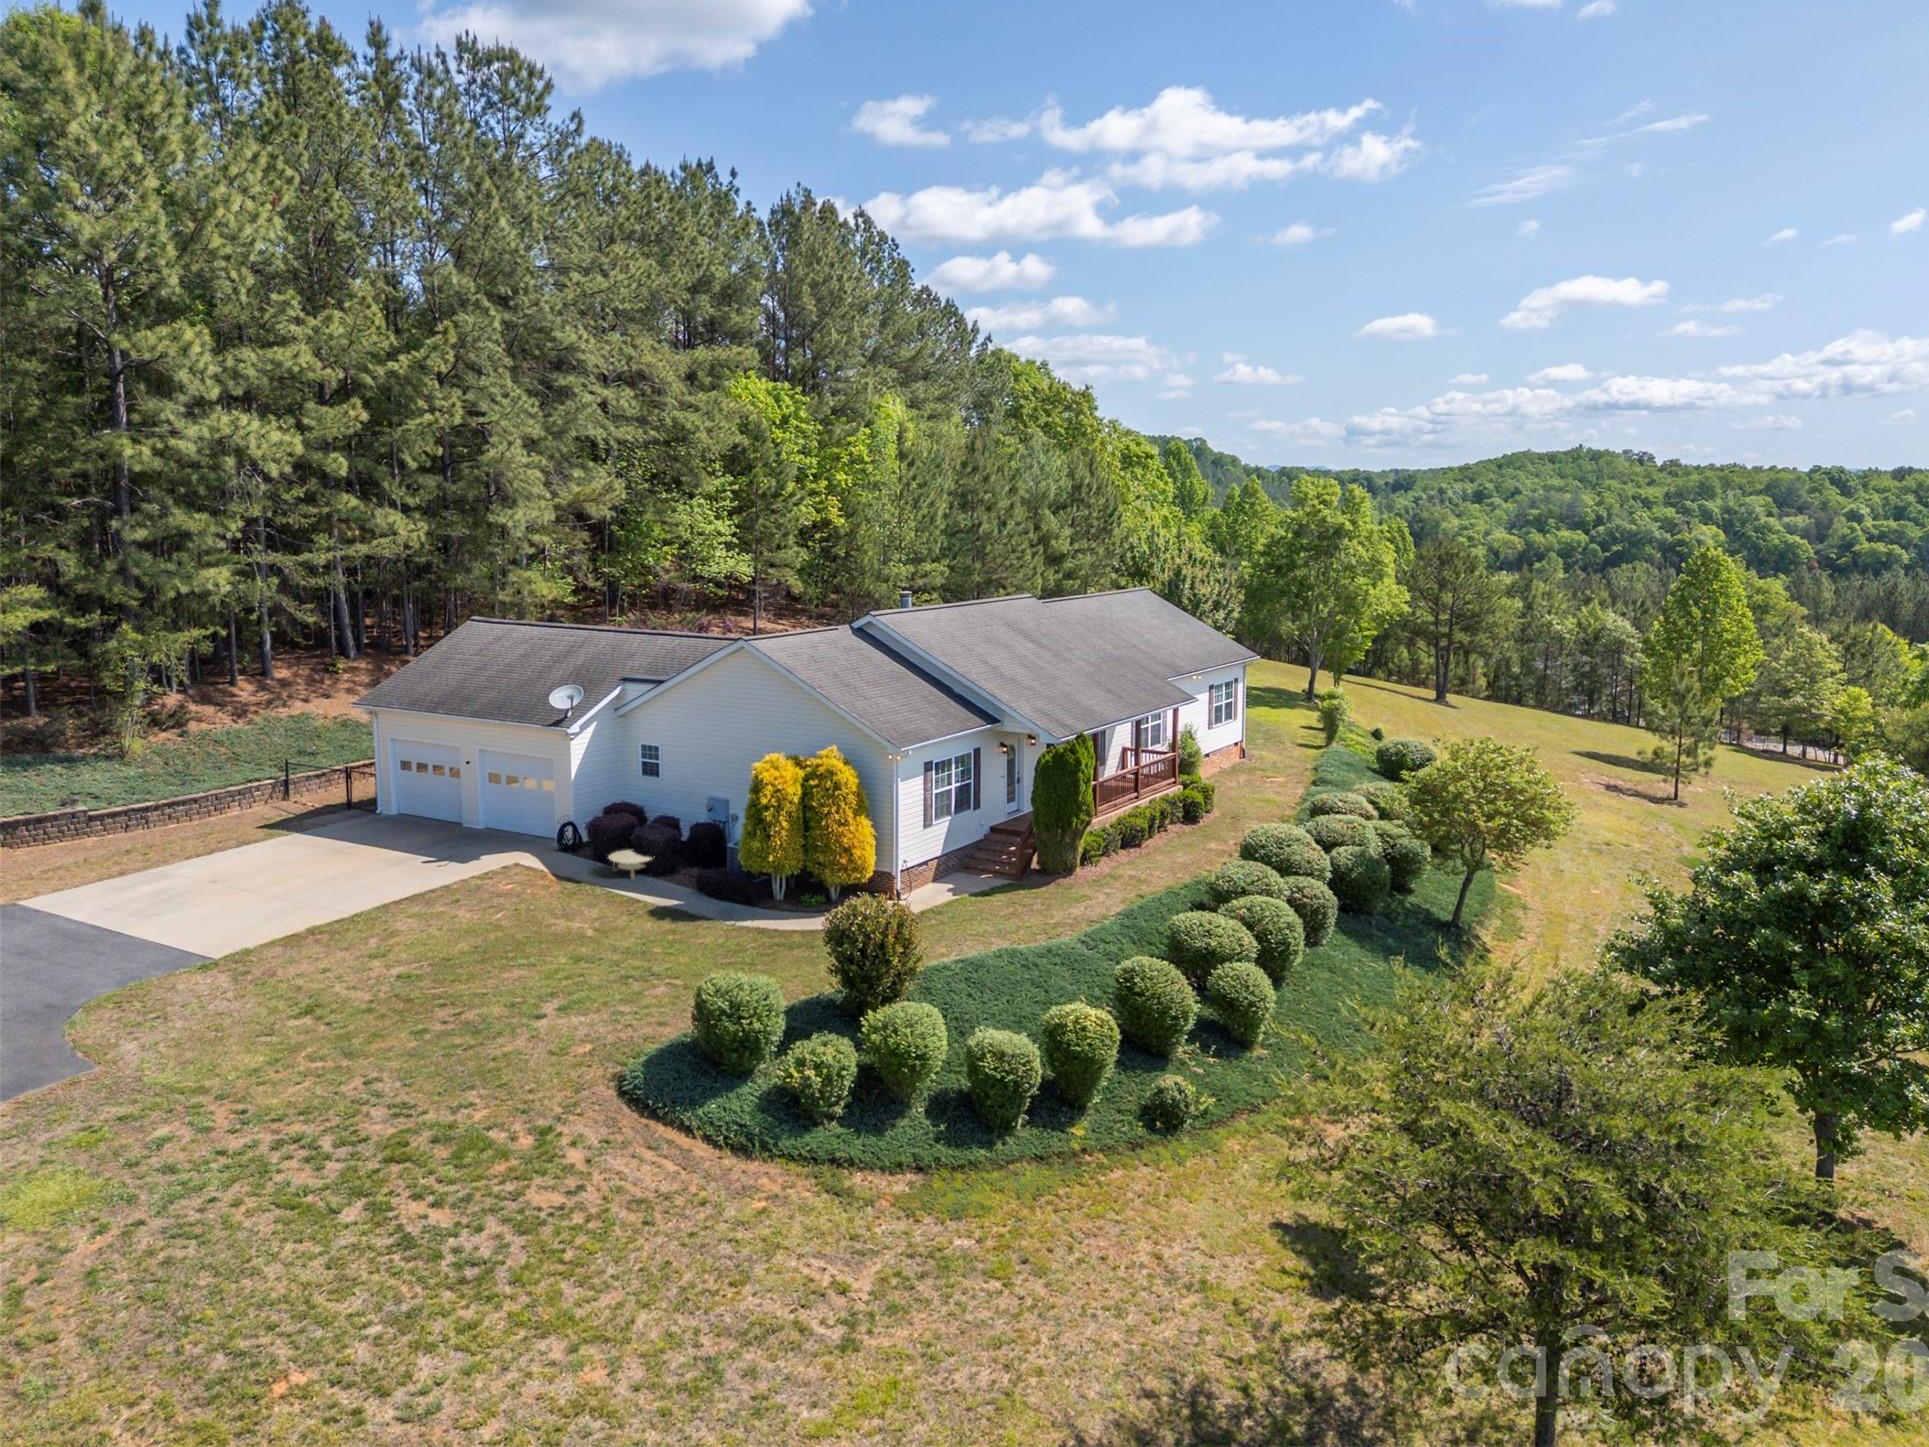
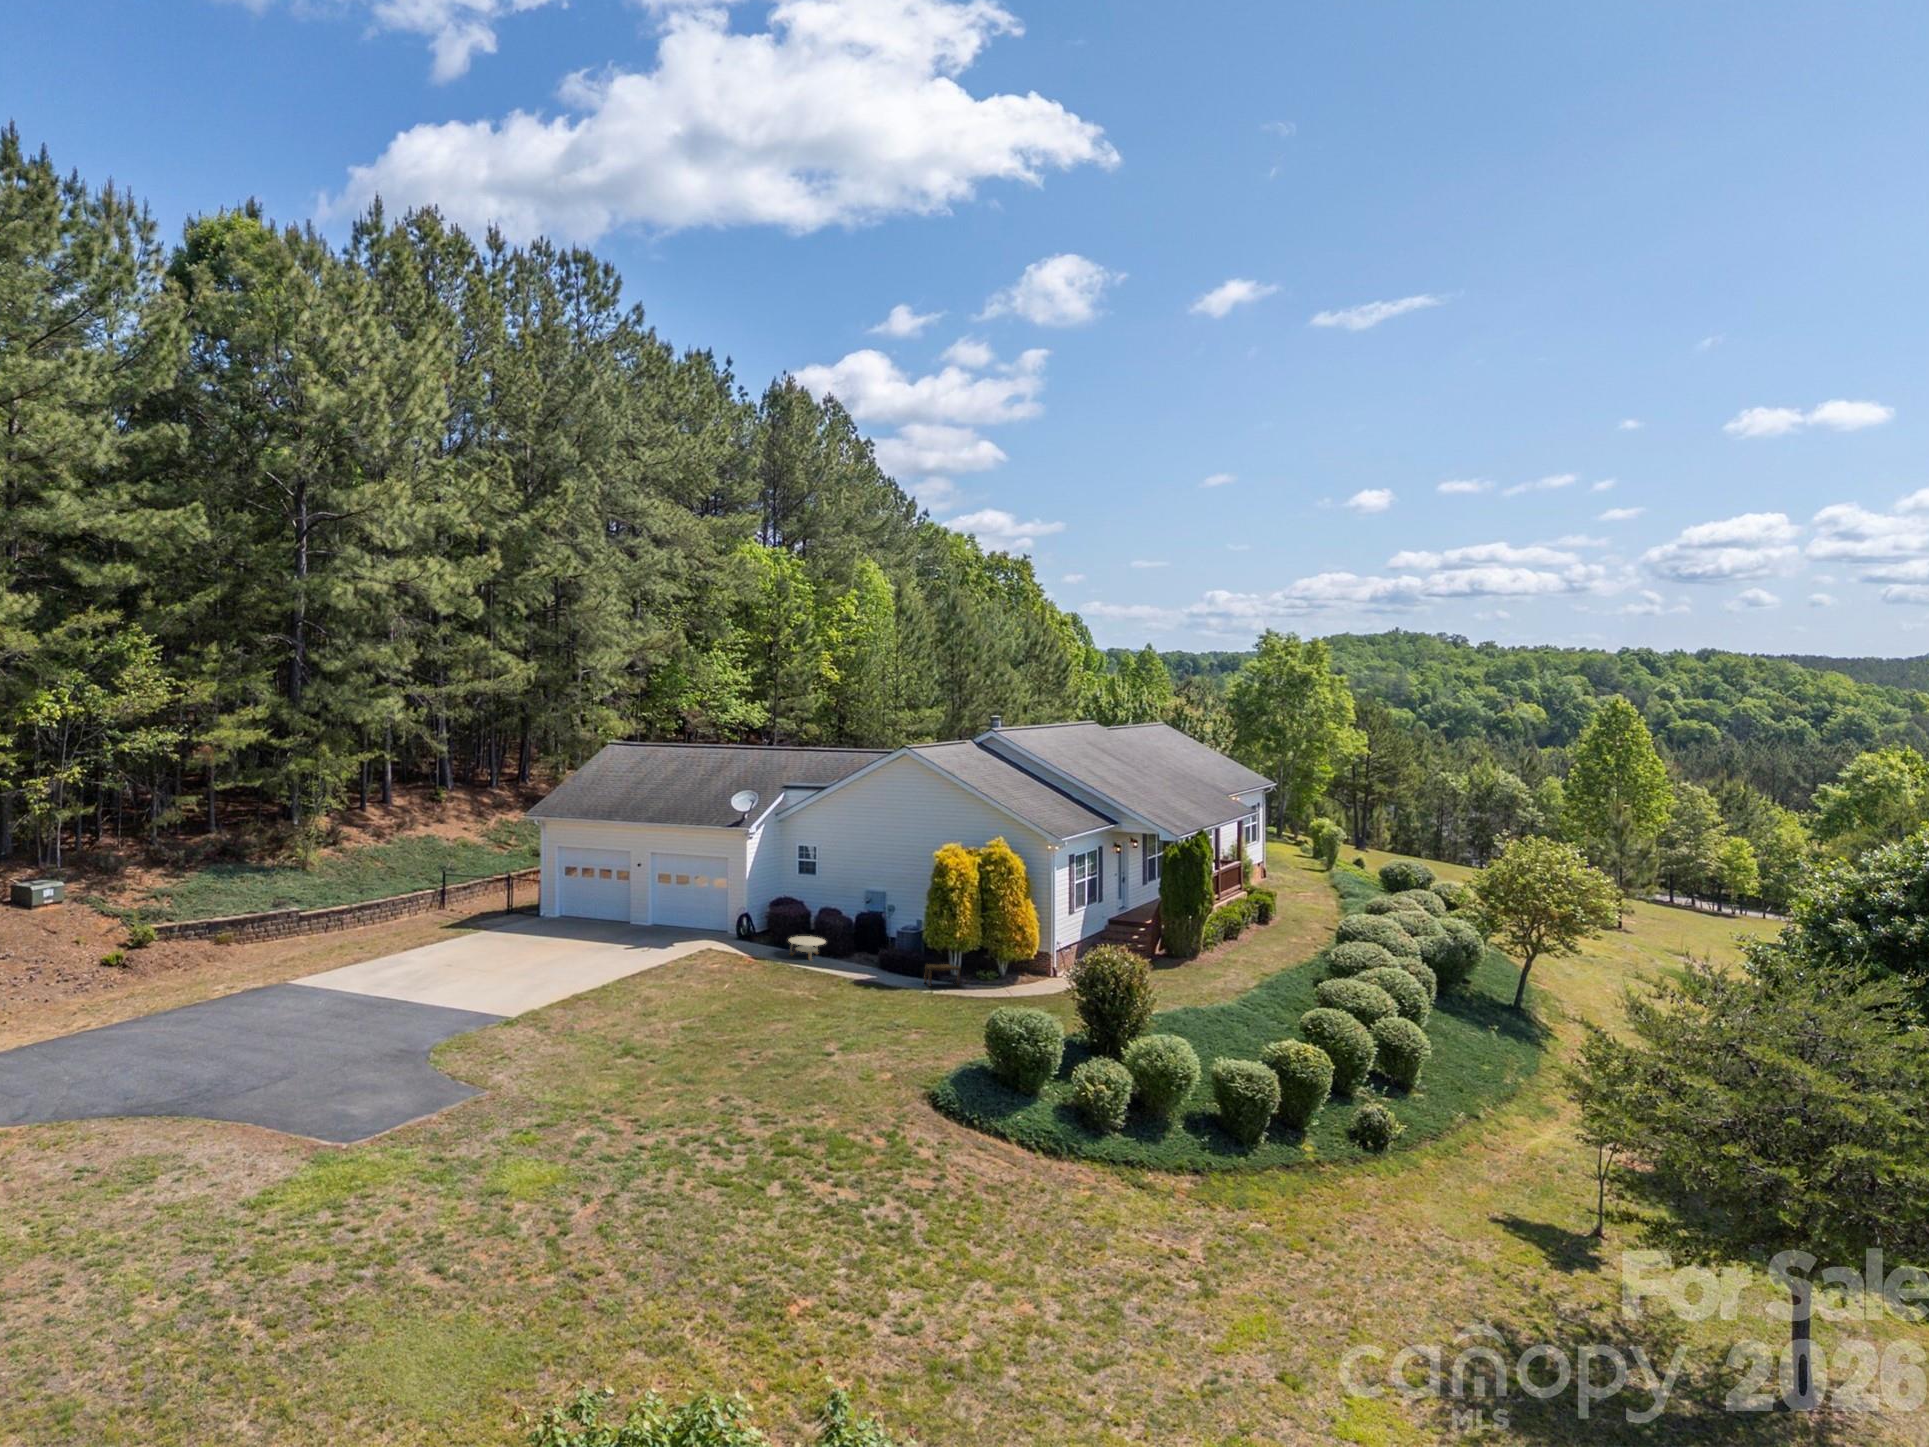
bench: none [746,887,787,914] -> present [924,964,961,986]

